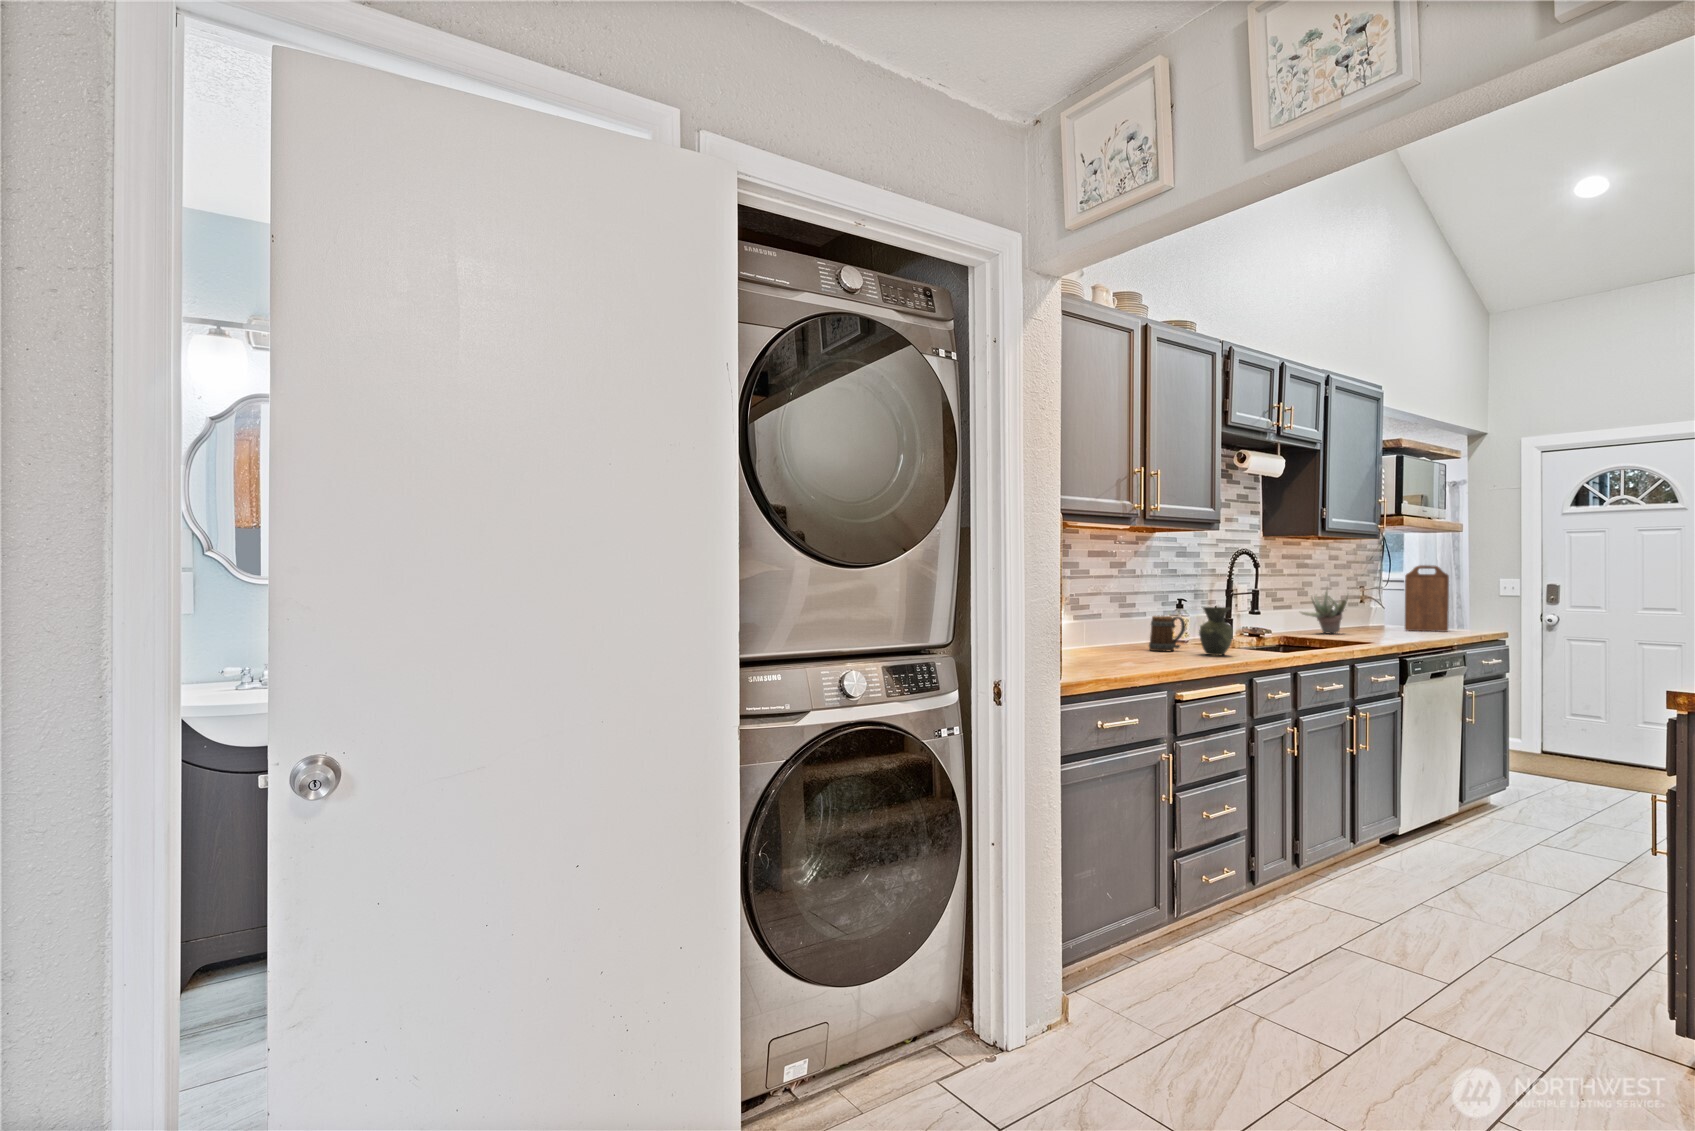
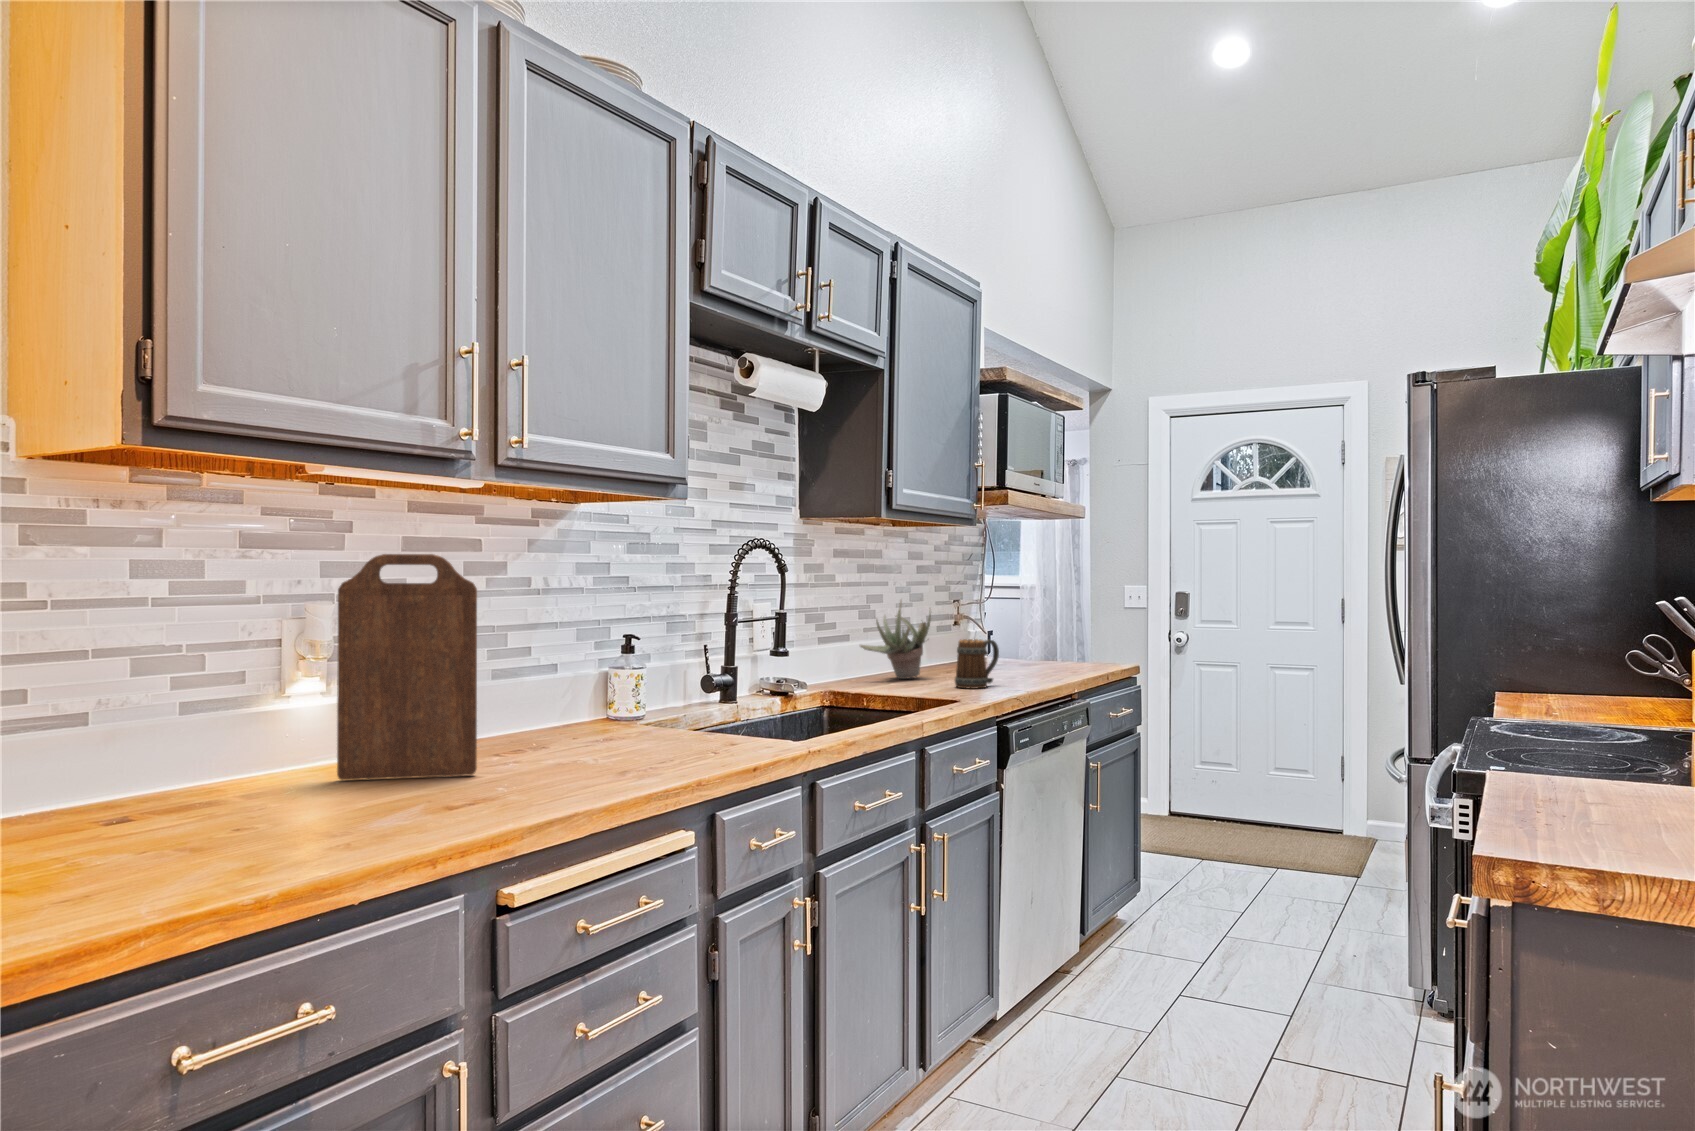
cutting board: present [1405,565,1449,632] -> present [337,554,477,780]
vase: present [1199,607,1233,655] -> none [612,655,680,765]
mug: present [1149,616,1185,651] -> present [955,639,999,689]

